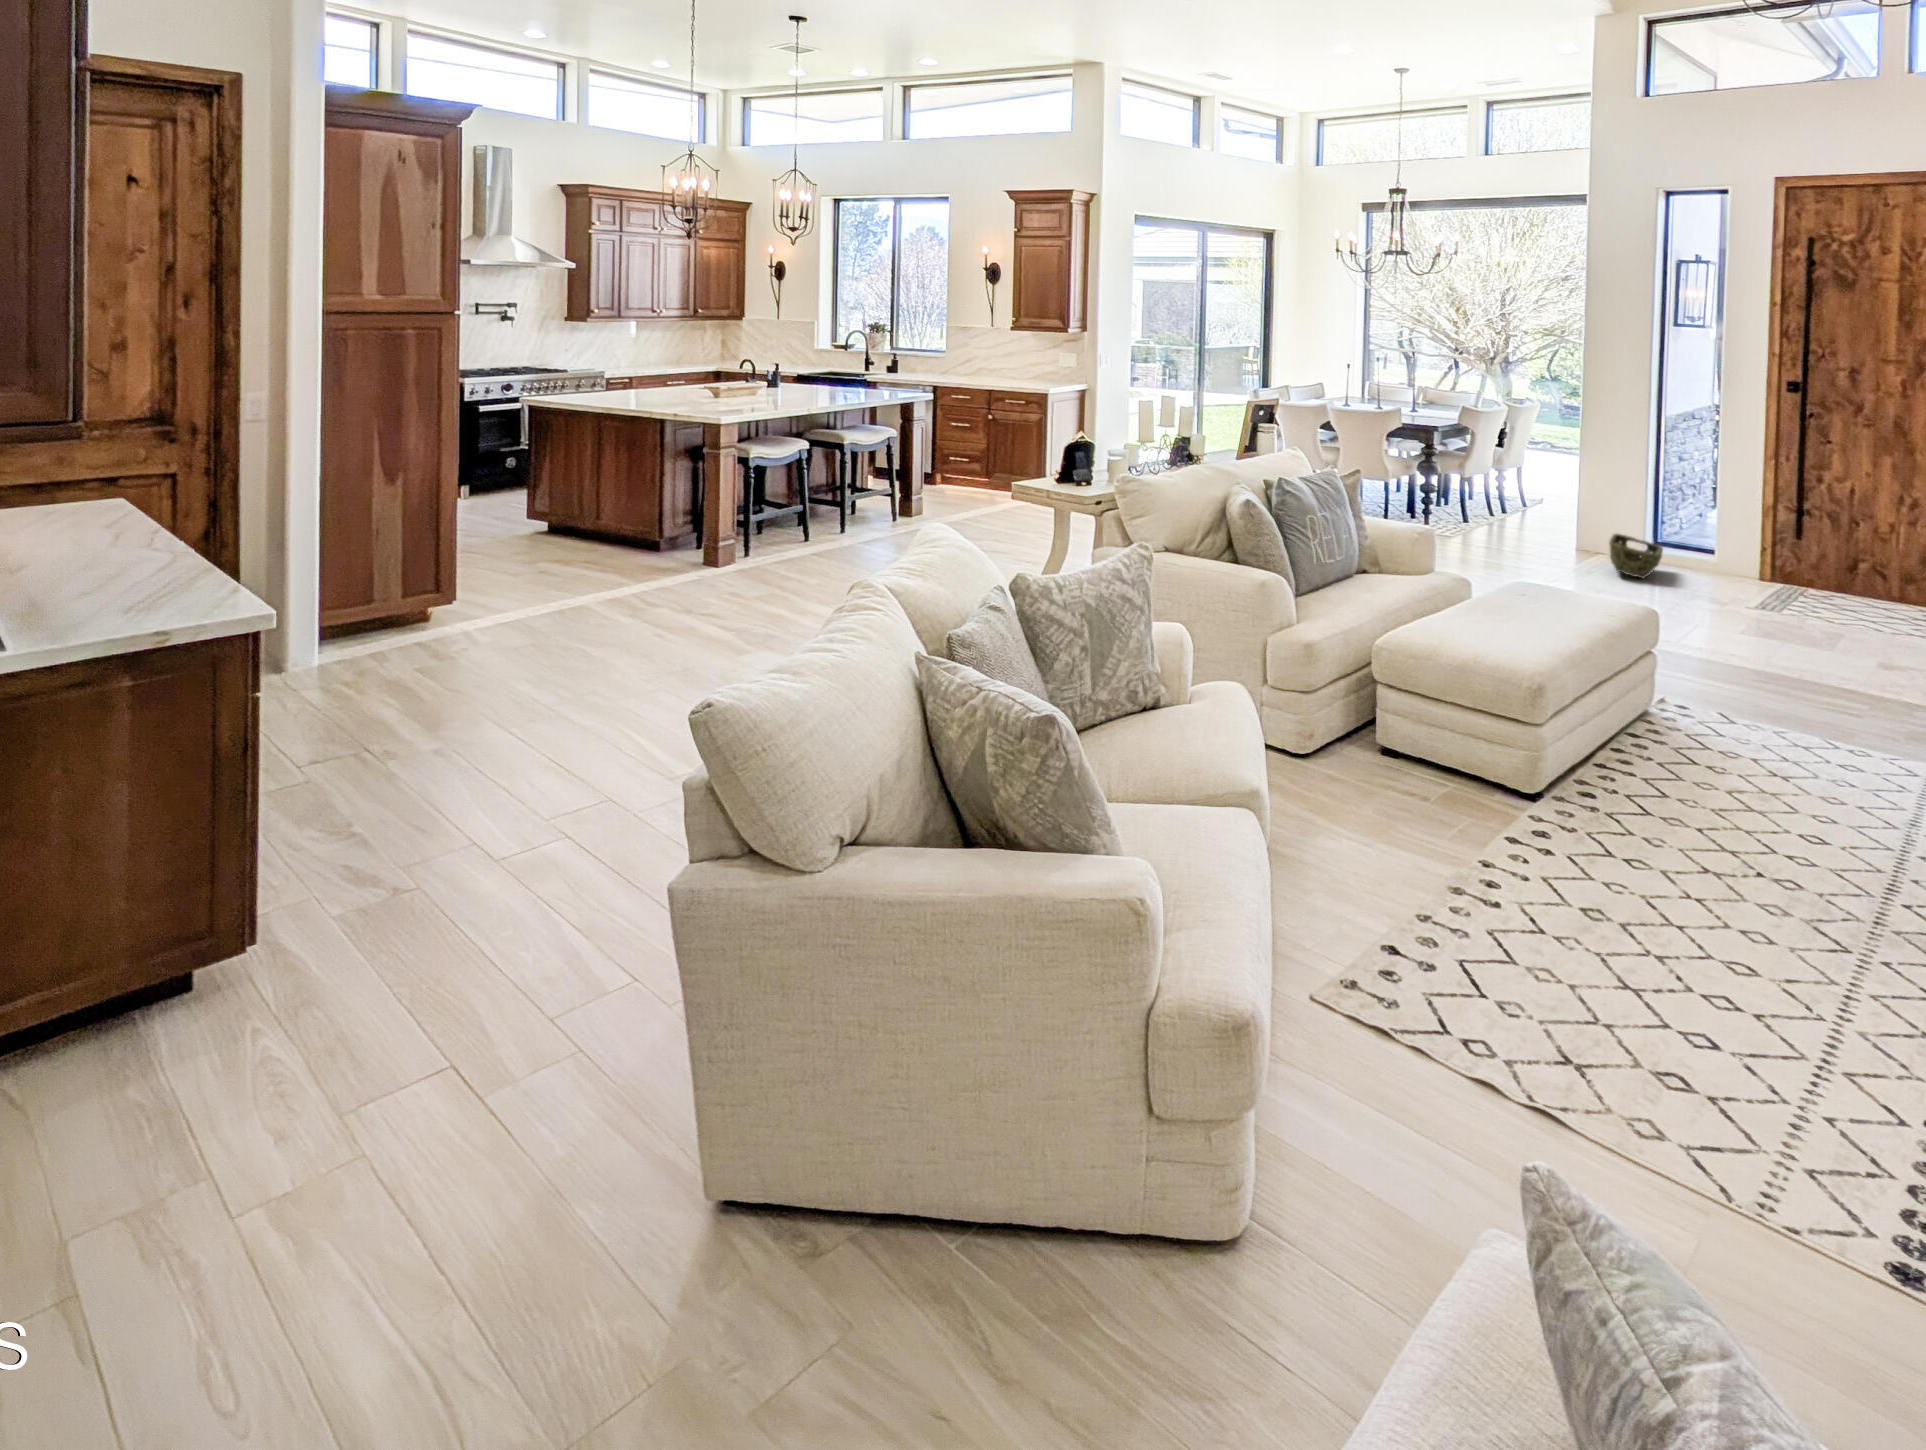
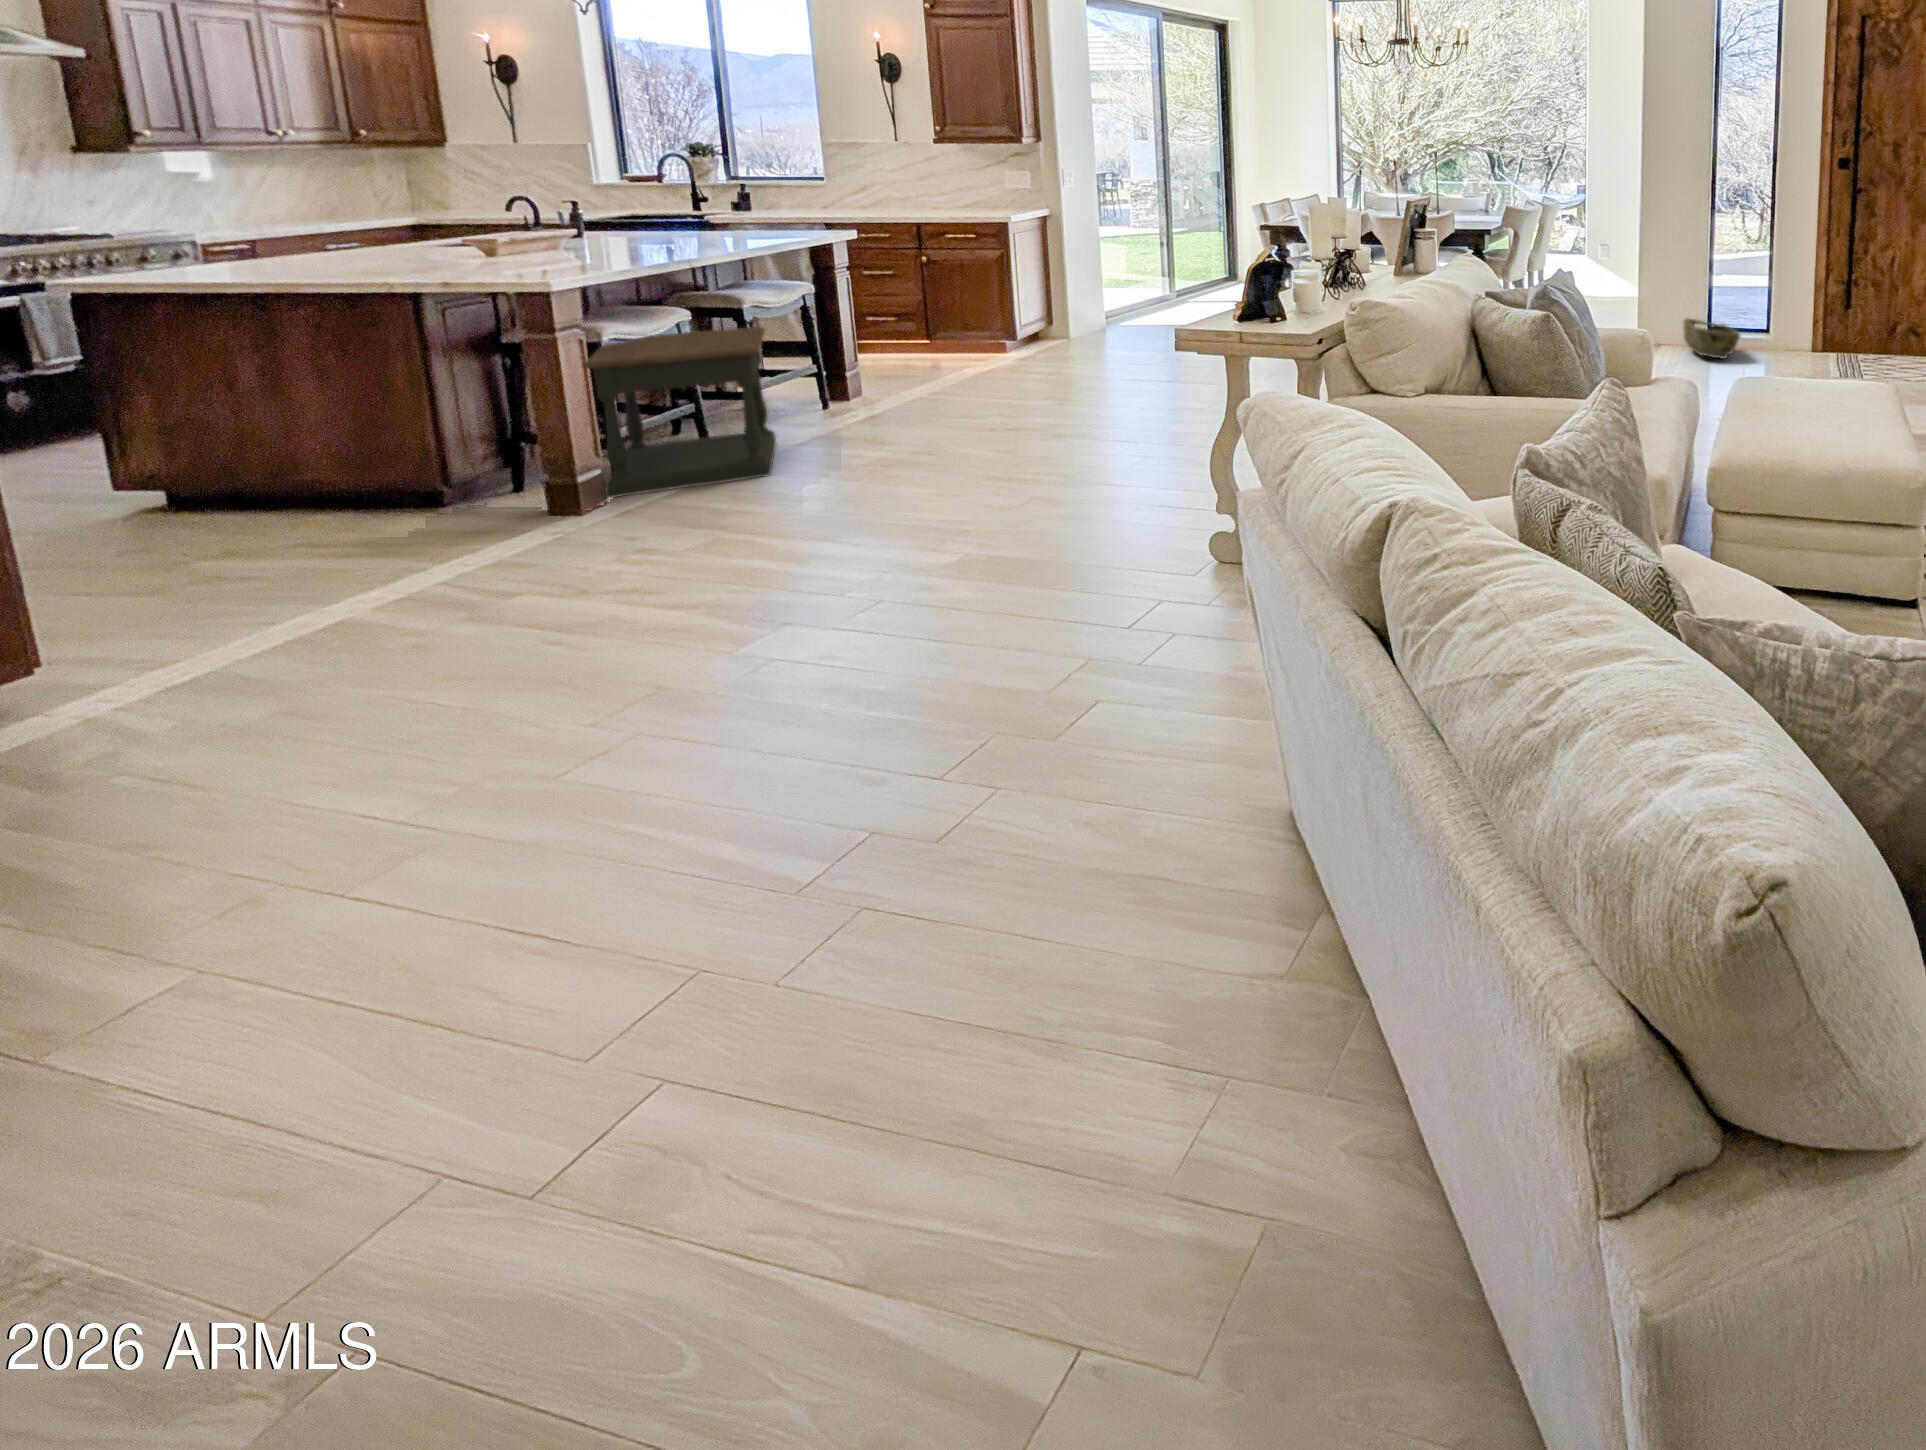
side table: none [733,456,845,559] -> present [583,327,776,498]

